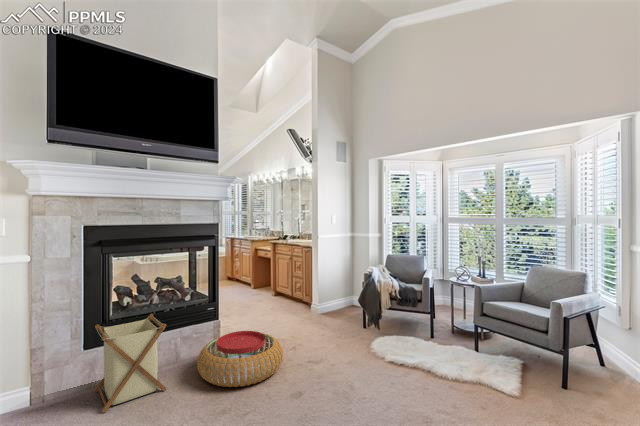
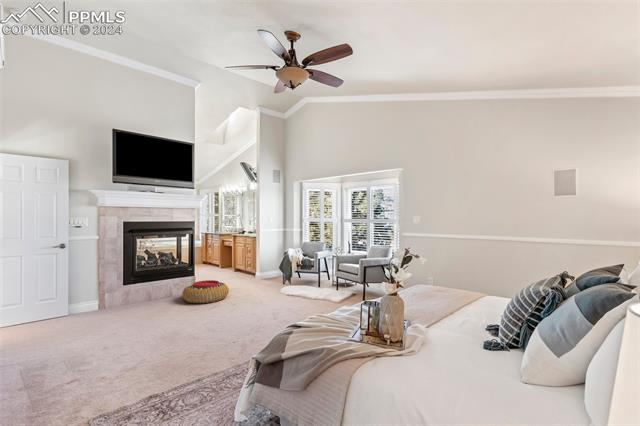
laundry basket: present [95,314,167,413] -> none [130,269,167,311]

